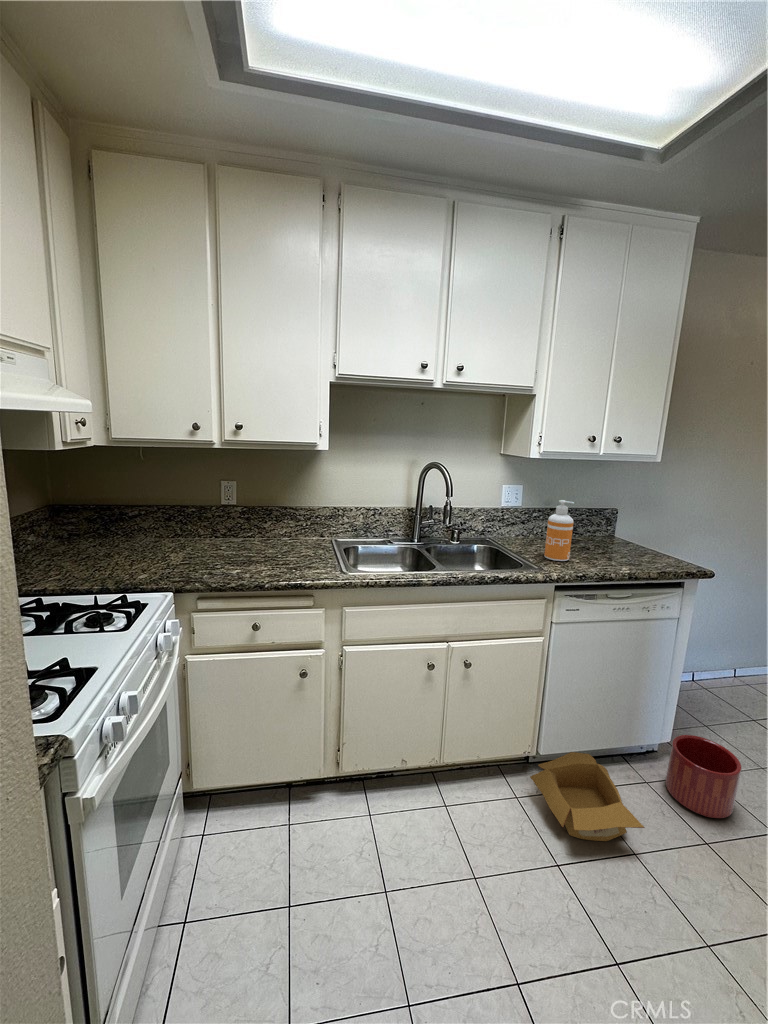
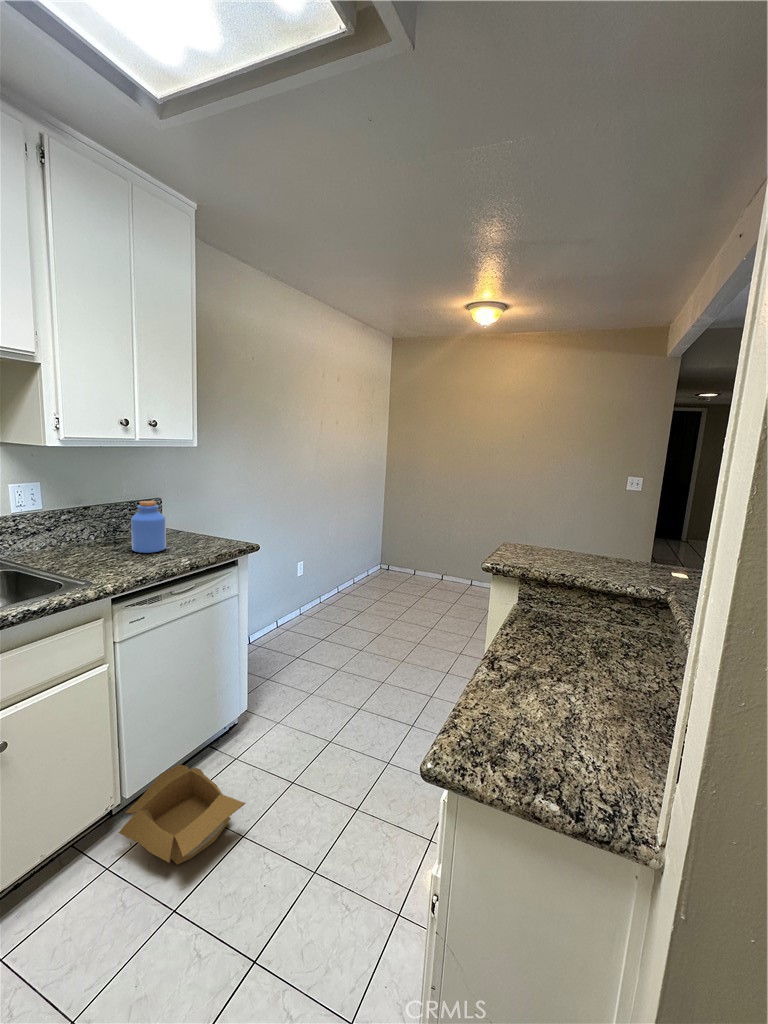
soap dispenser: present [544,500,574,561] -> none [87,496,122,569]
jar: none [581,509,614,556] -> present [131,501,166,553]
planter: present [665,735,742,818] -> none [250,691,302,759]

